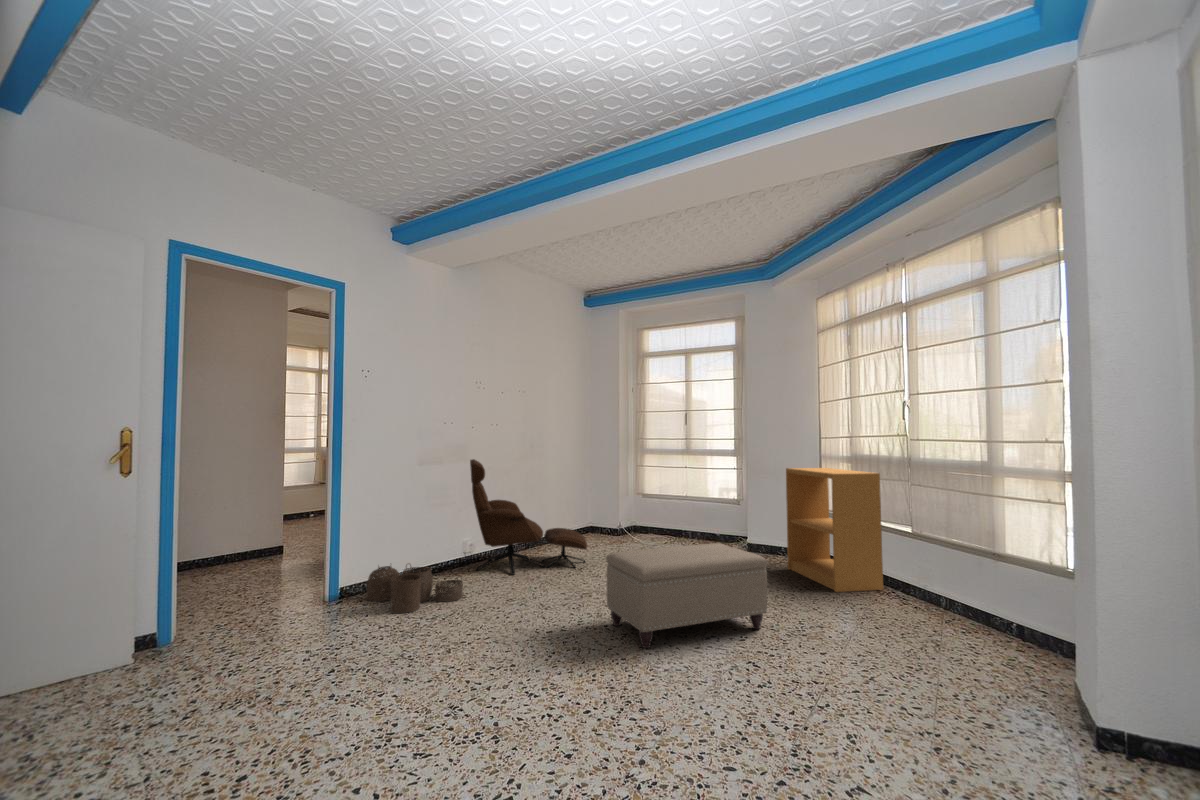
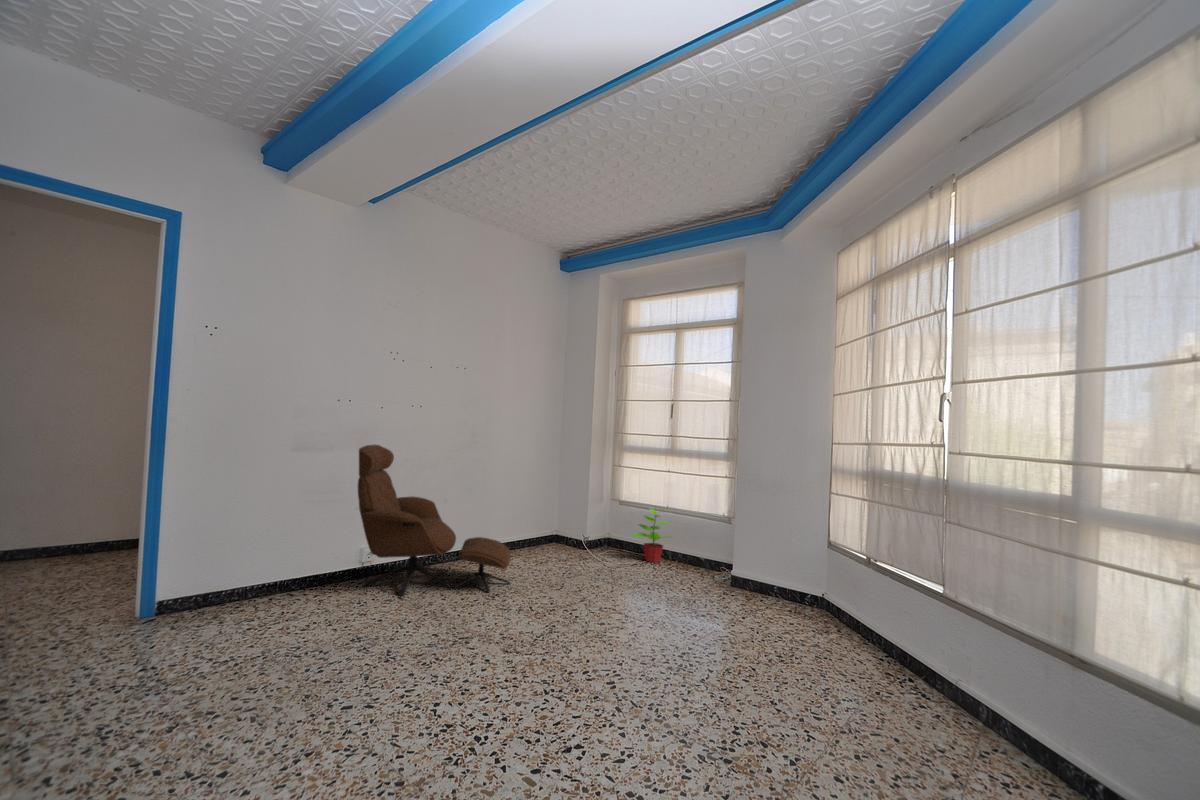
bookshelf: present [786,468,883,592] -> none [770,482,901,671]
potted plant: none [662,496,696,541] -> present [632,508,672,562]
ottoman: present [606,543,767,648] -> none [444,588,683,761]
woven basket: present [366,565,463,613] -> none [177,574,304,647]

